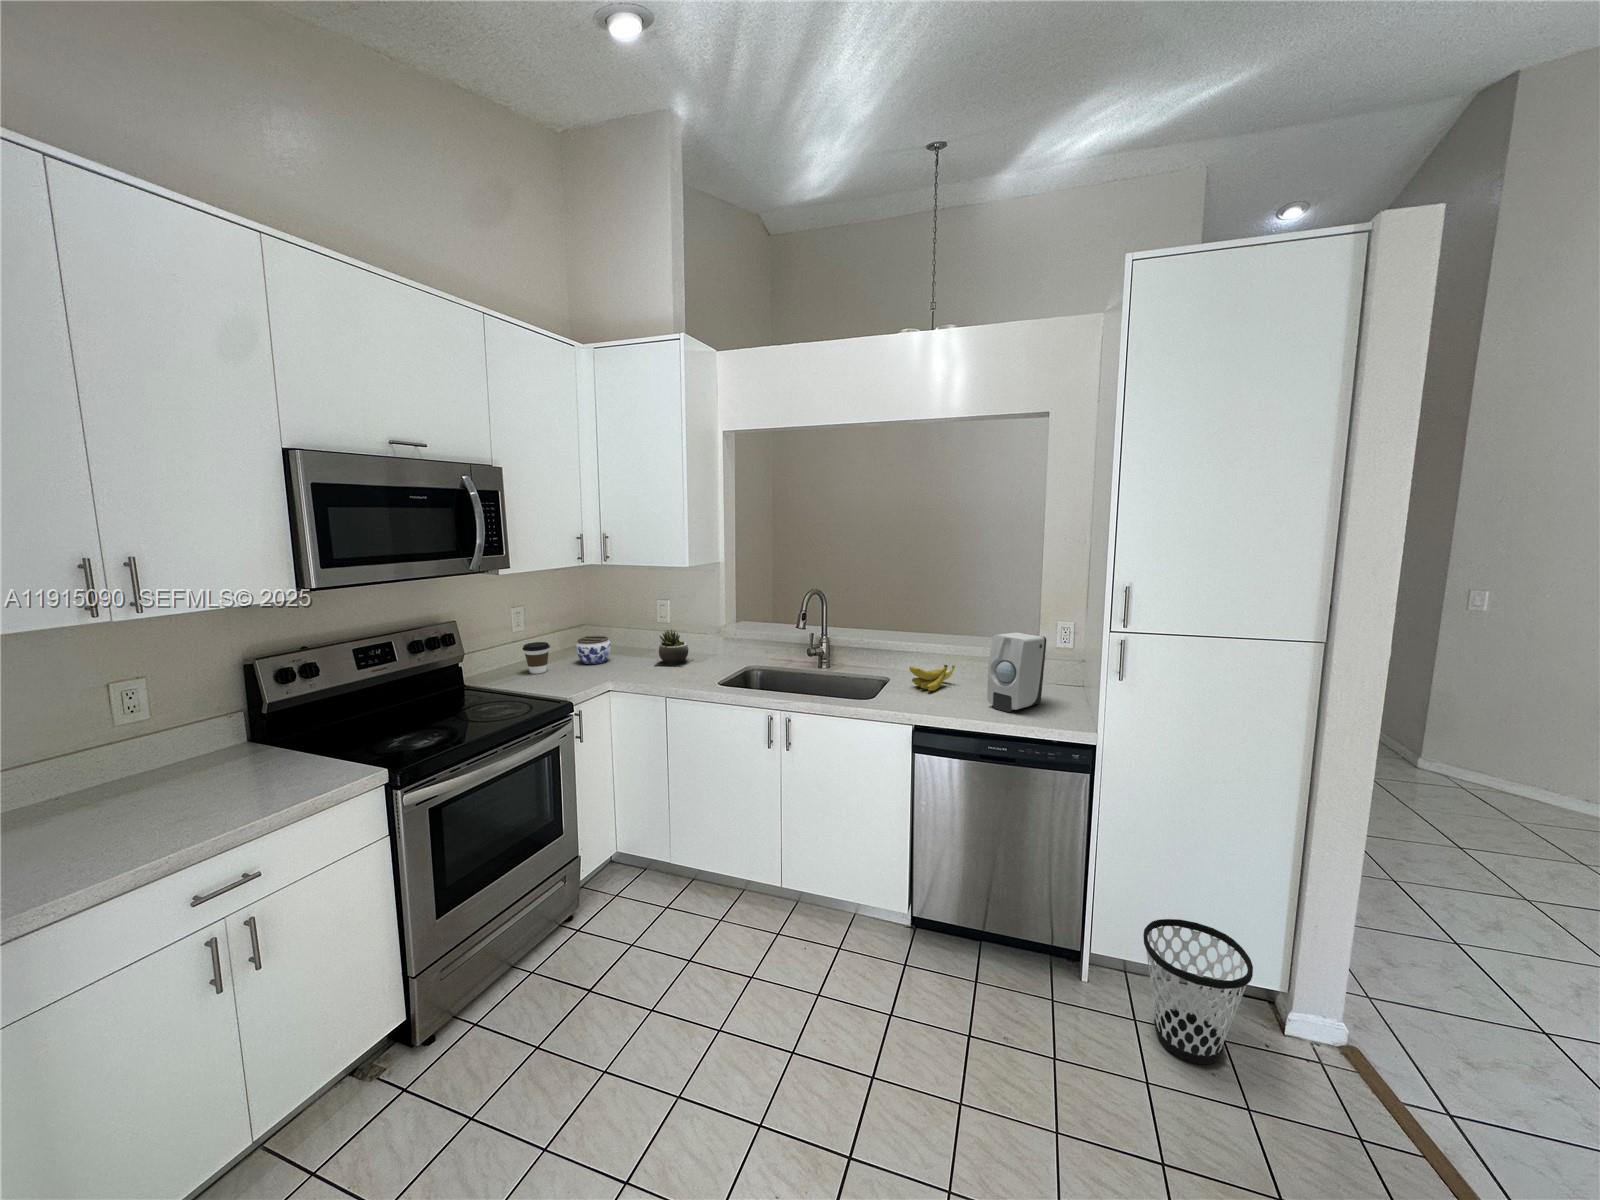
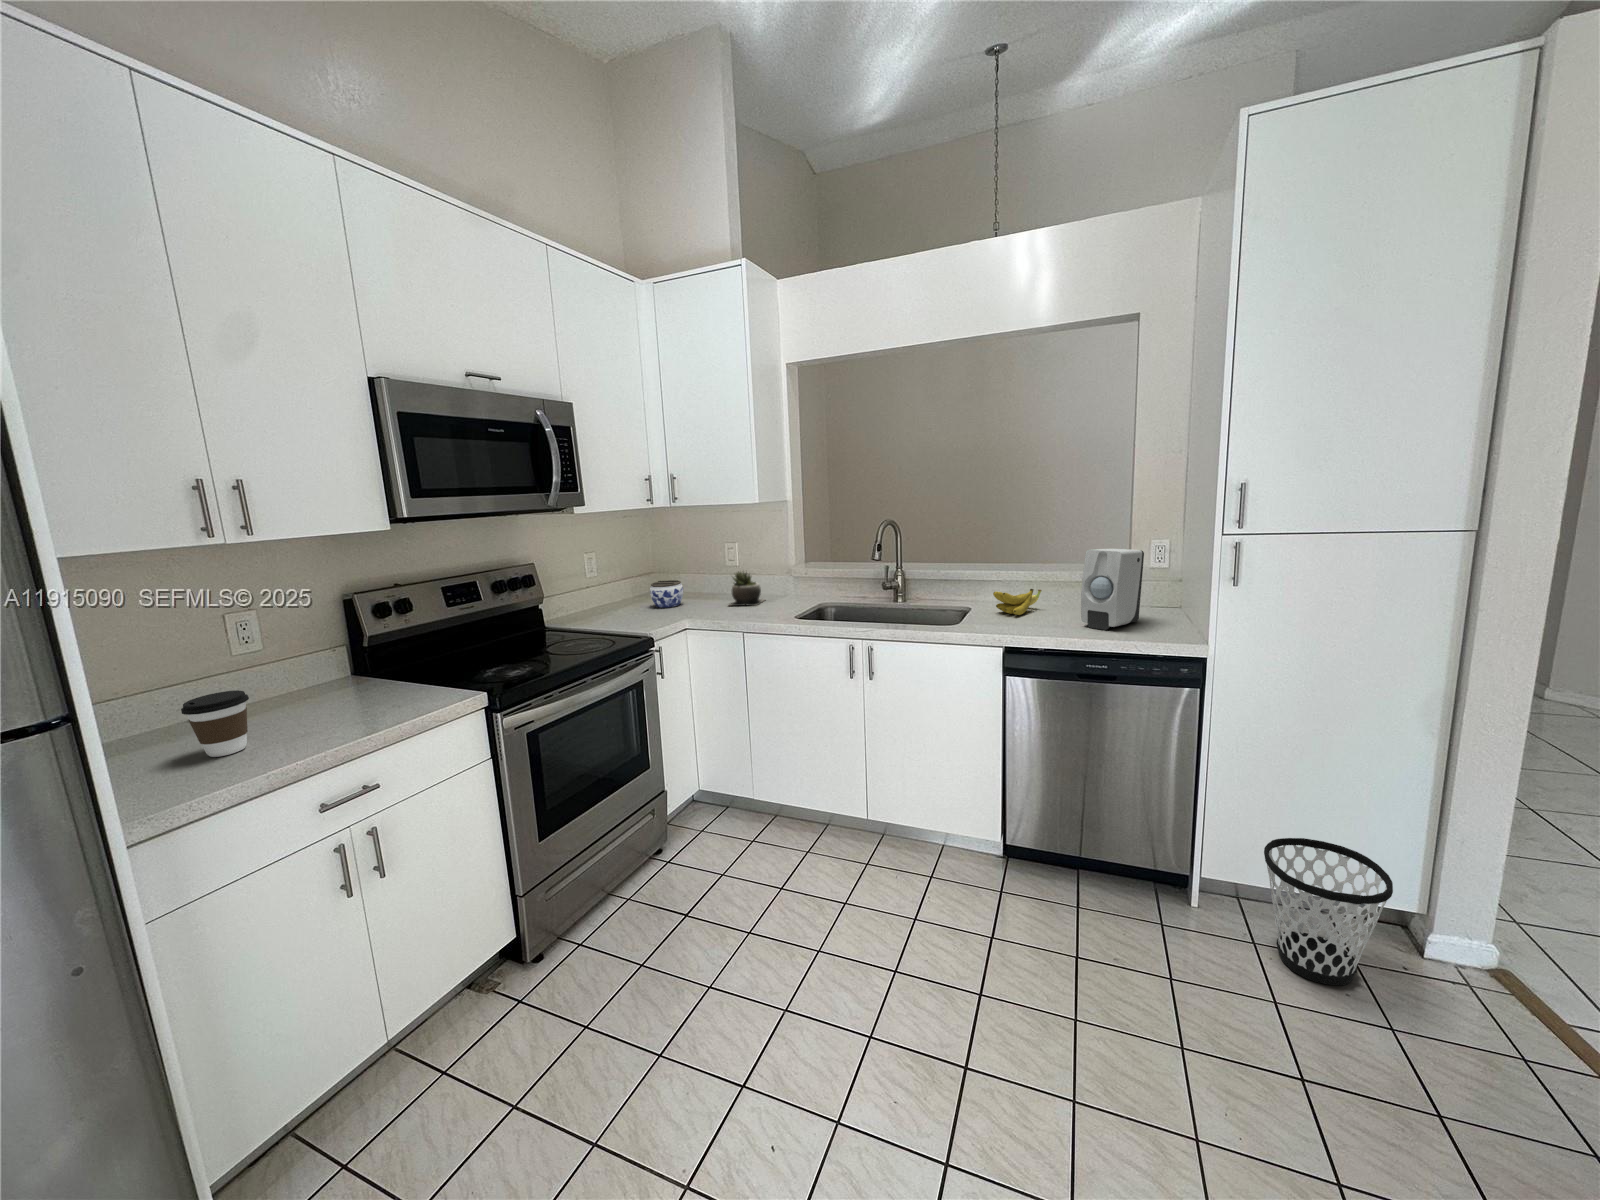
coffee cup: present [523,642,550,674] -> present [181,690,249,757]

